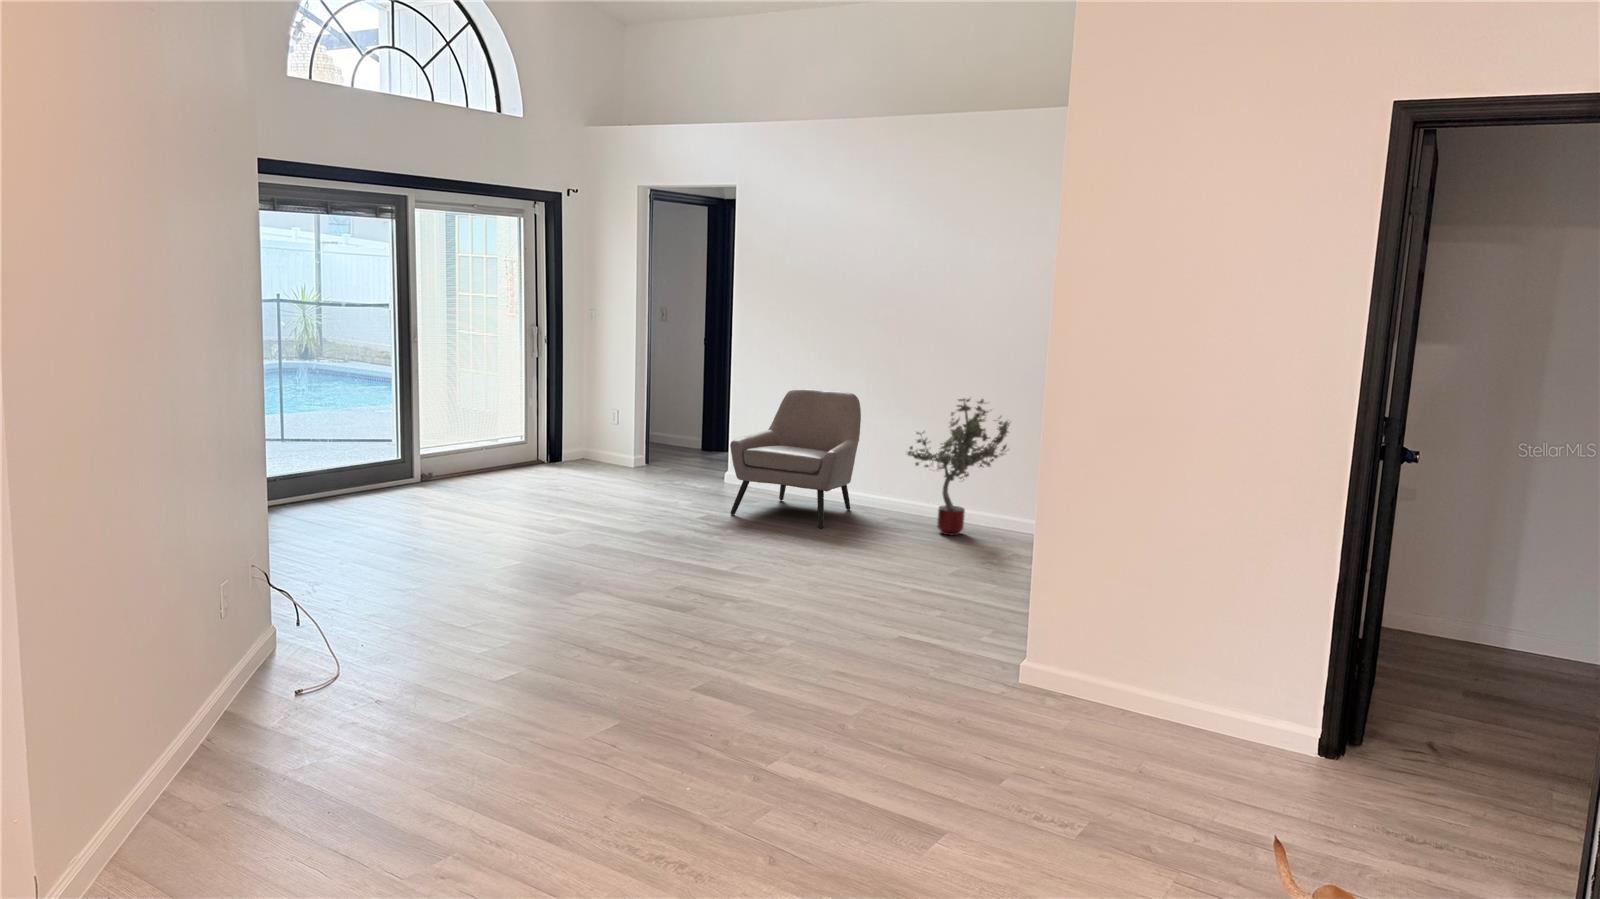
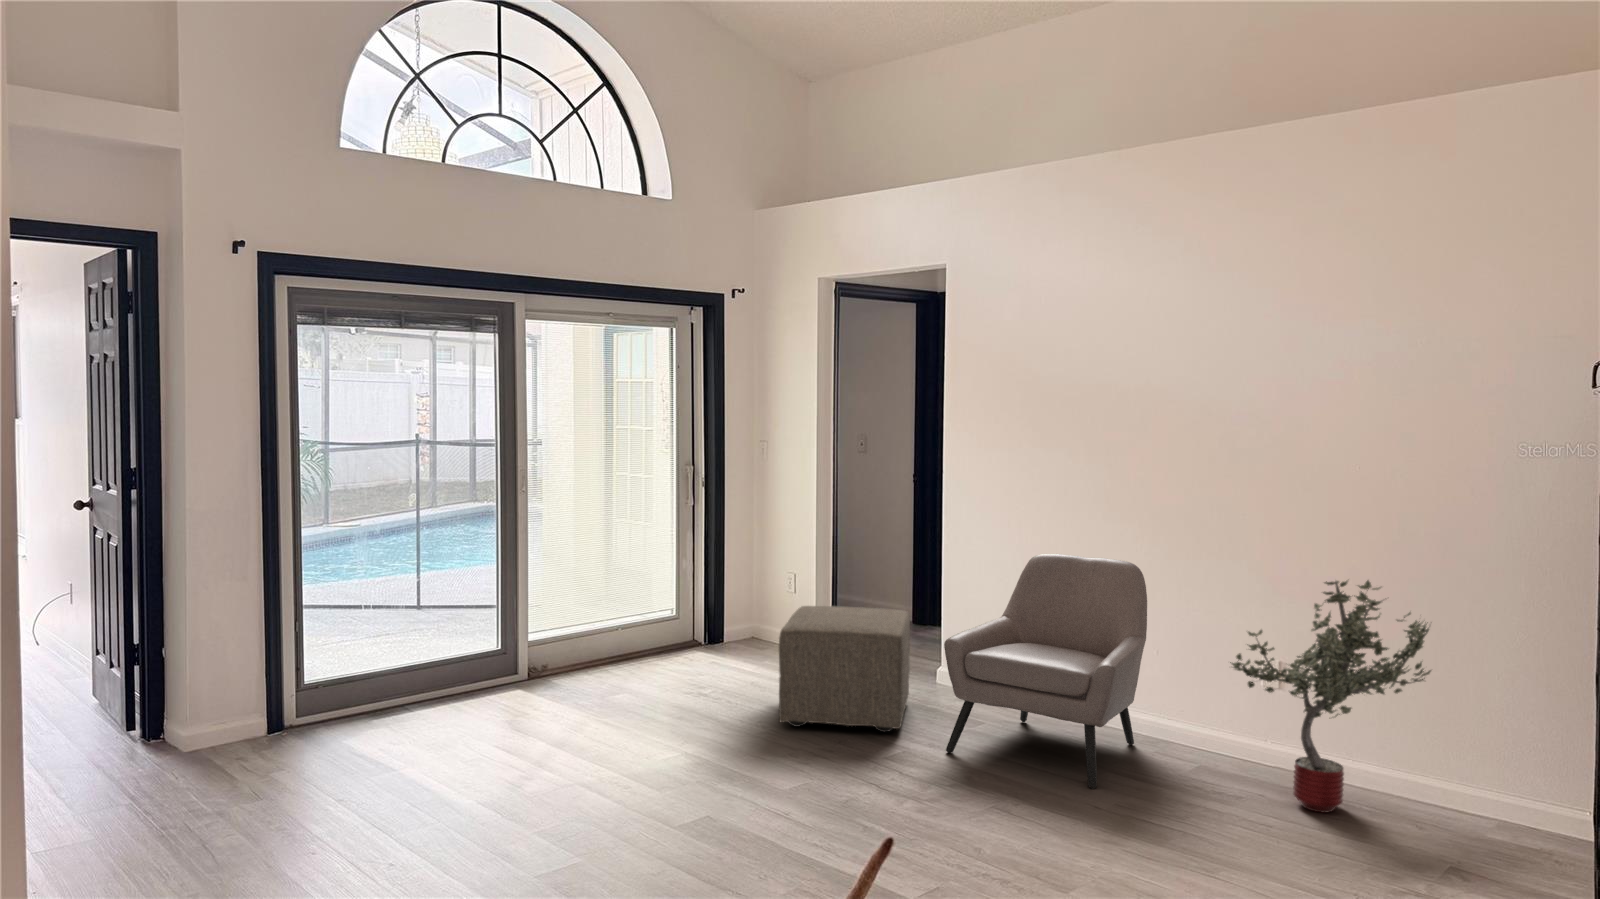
ottoman: none [617,426,706,506] -> present [779,606,910,732]

